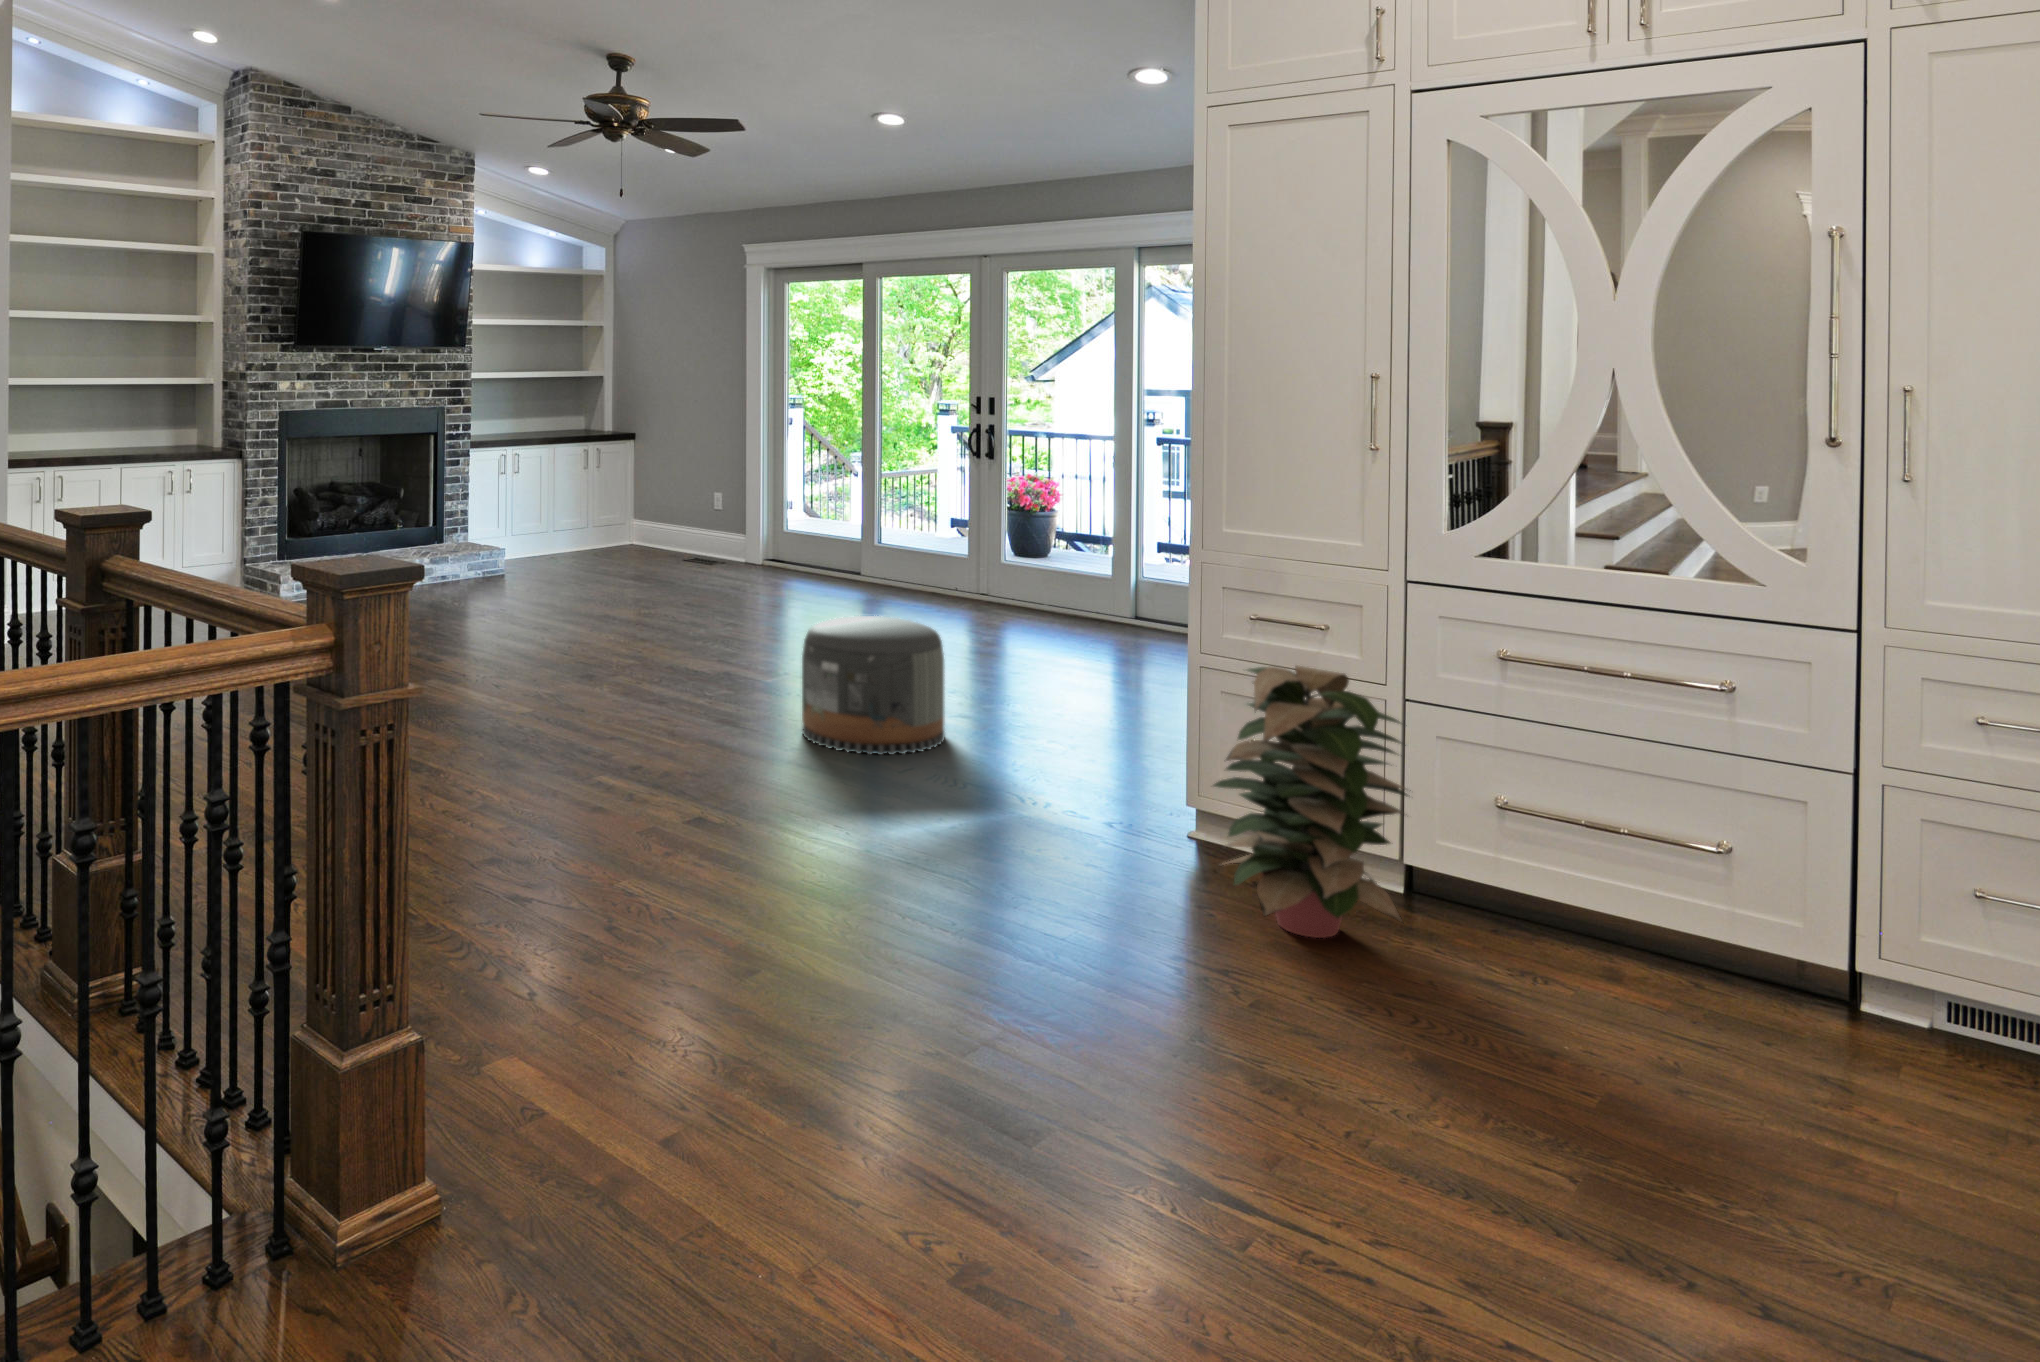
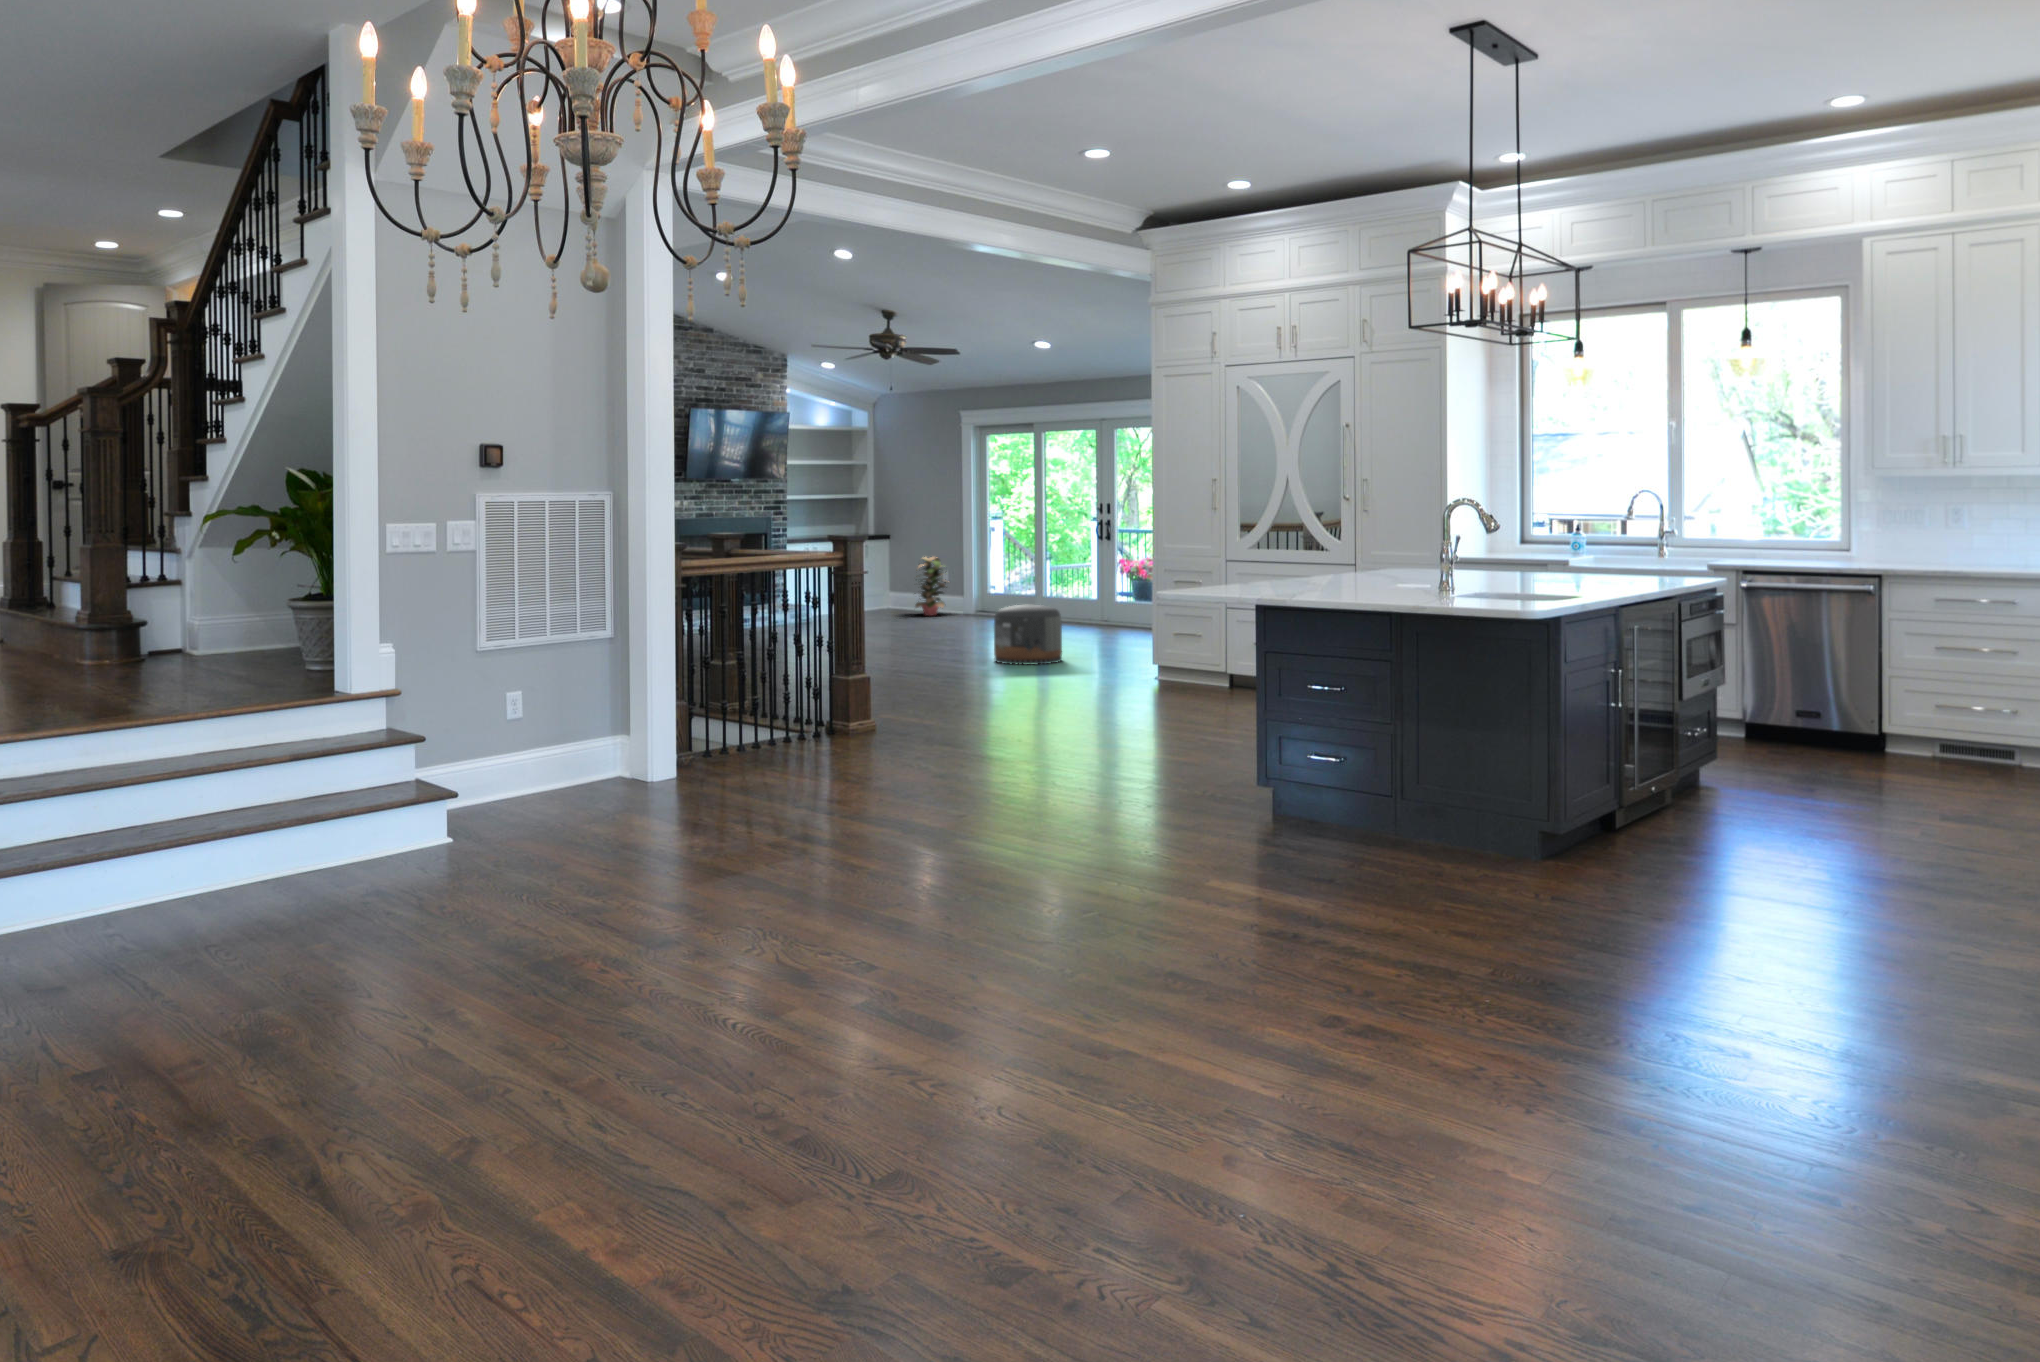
decorative plant: present [1213,666,1411,938] -> present [916,557,947,615]

